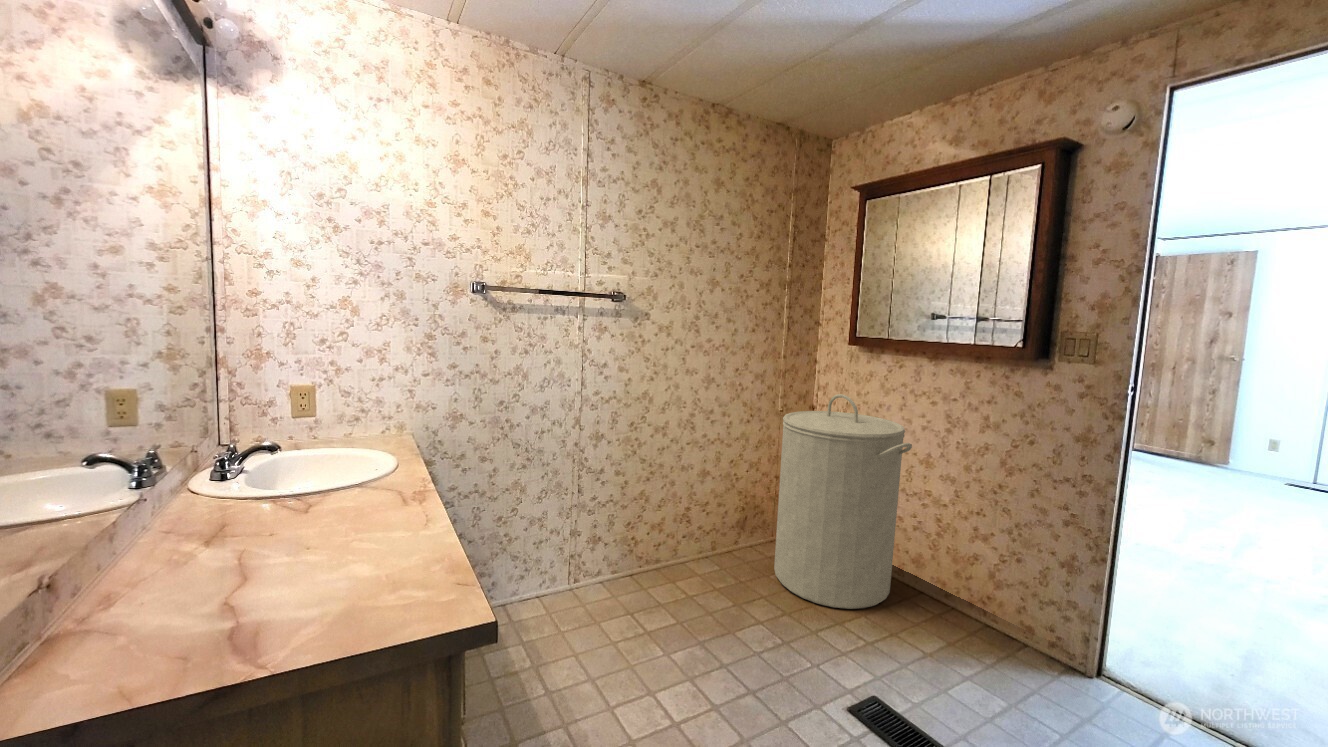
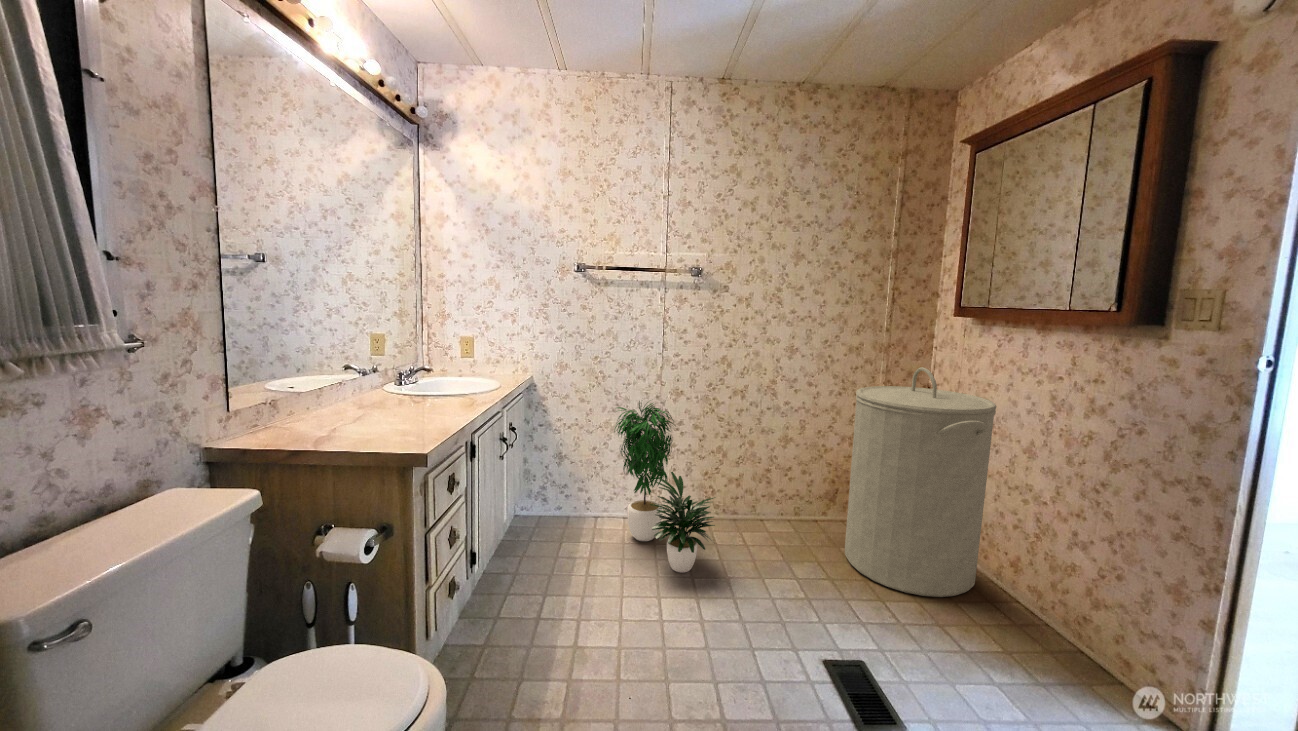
potted plant: none [537,446,687,651] -> present [615,401,716,573]

